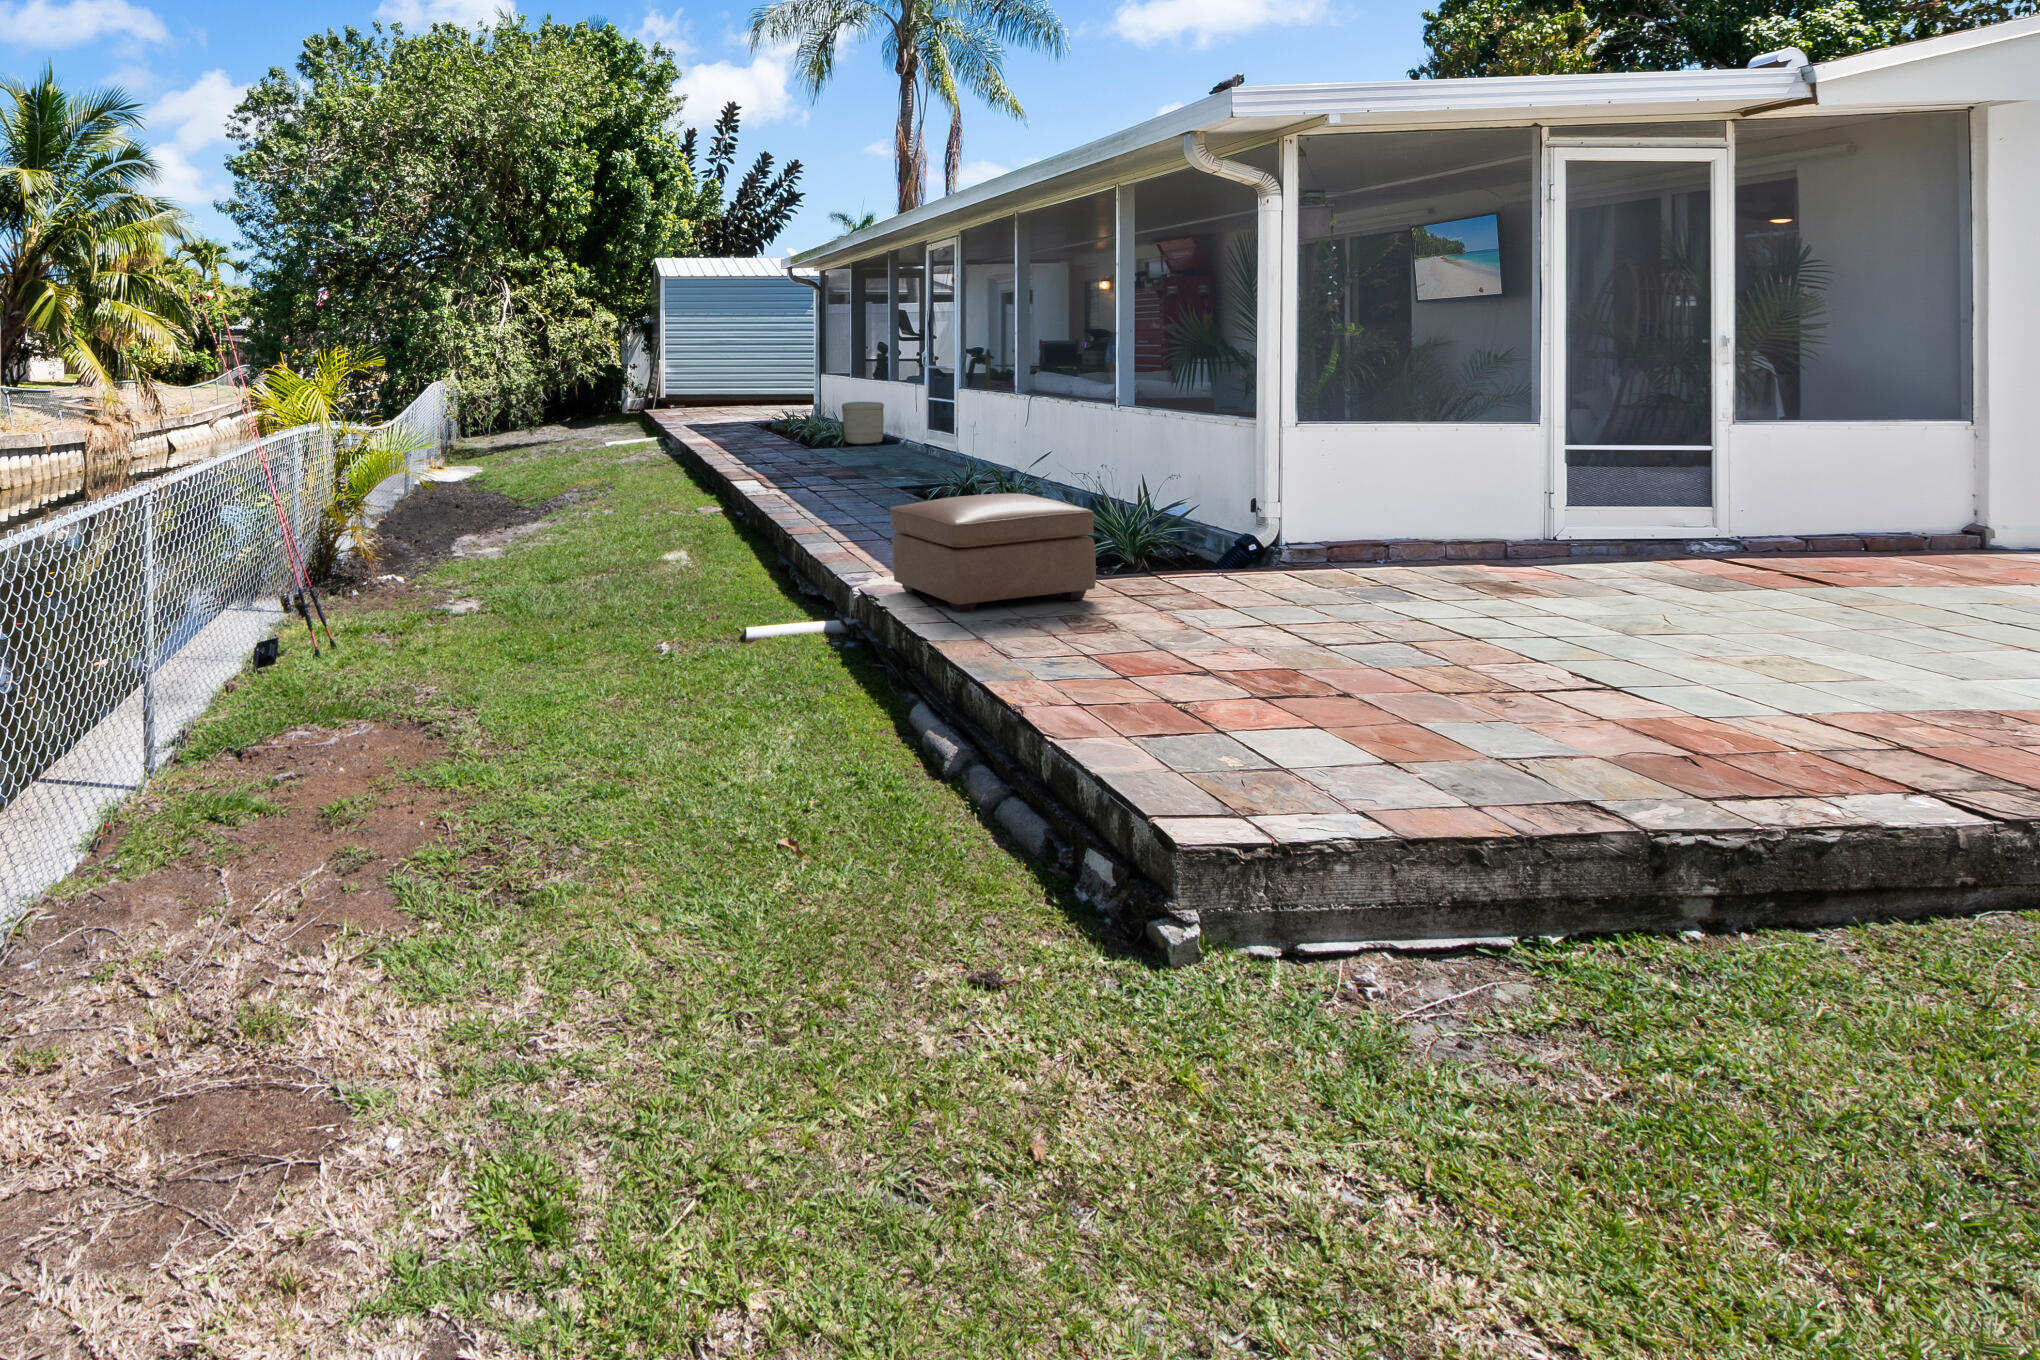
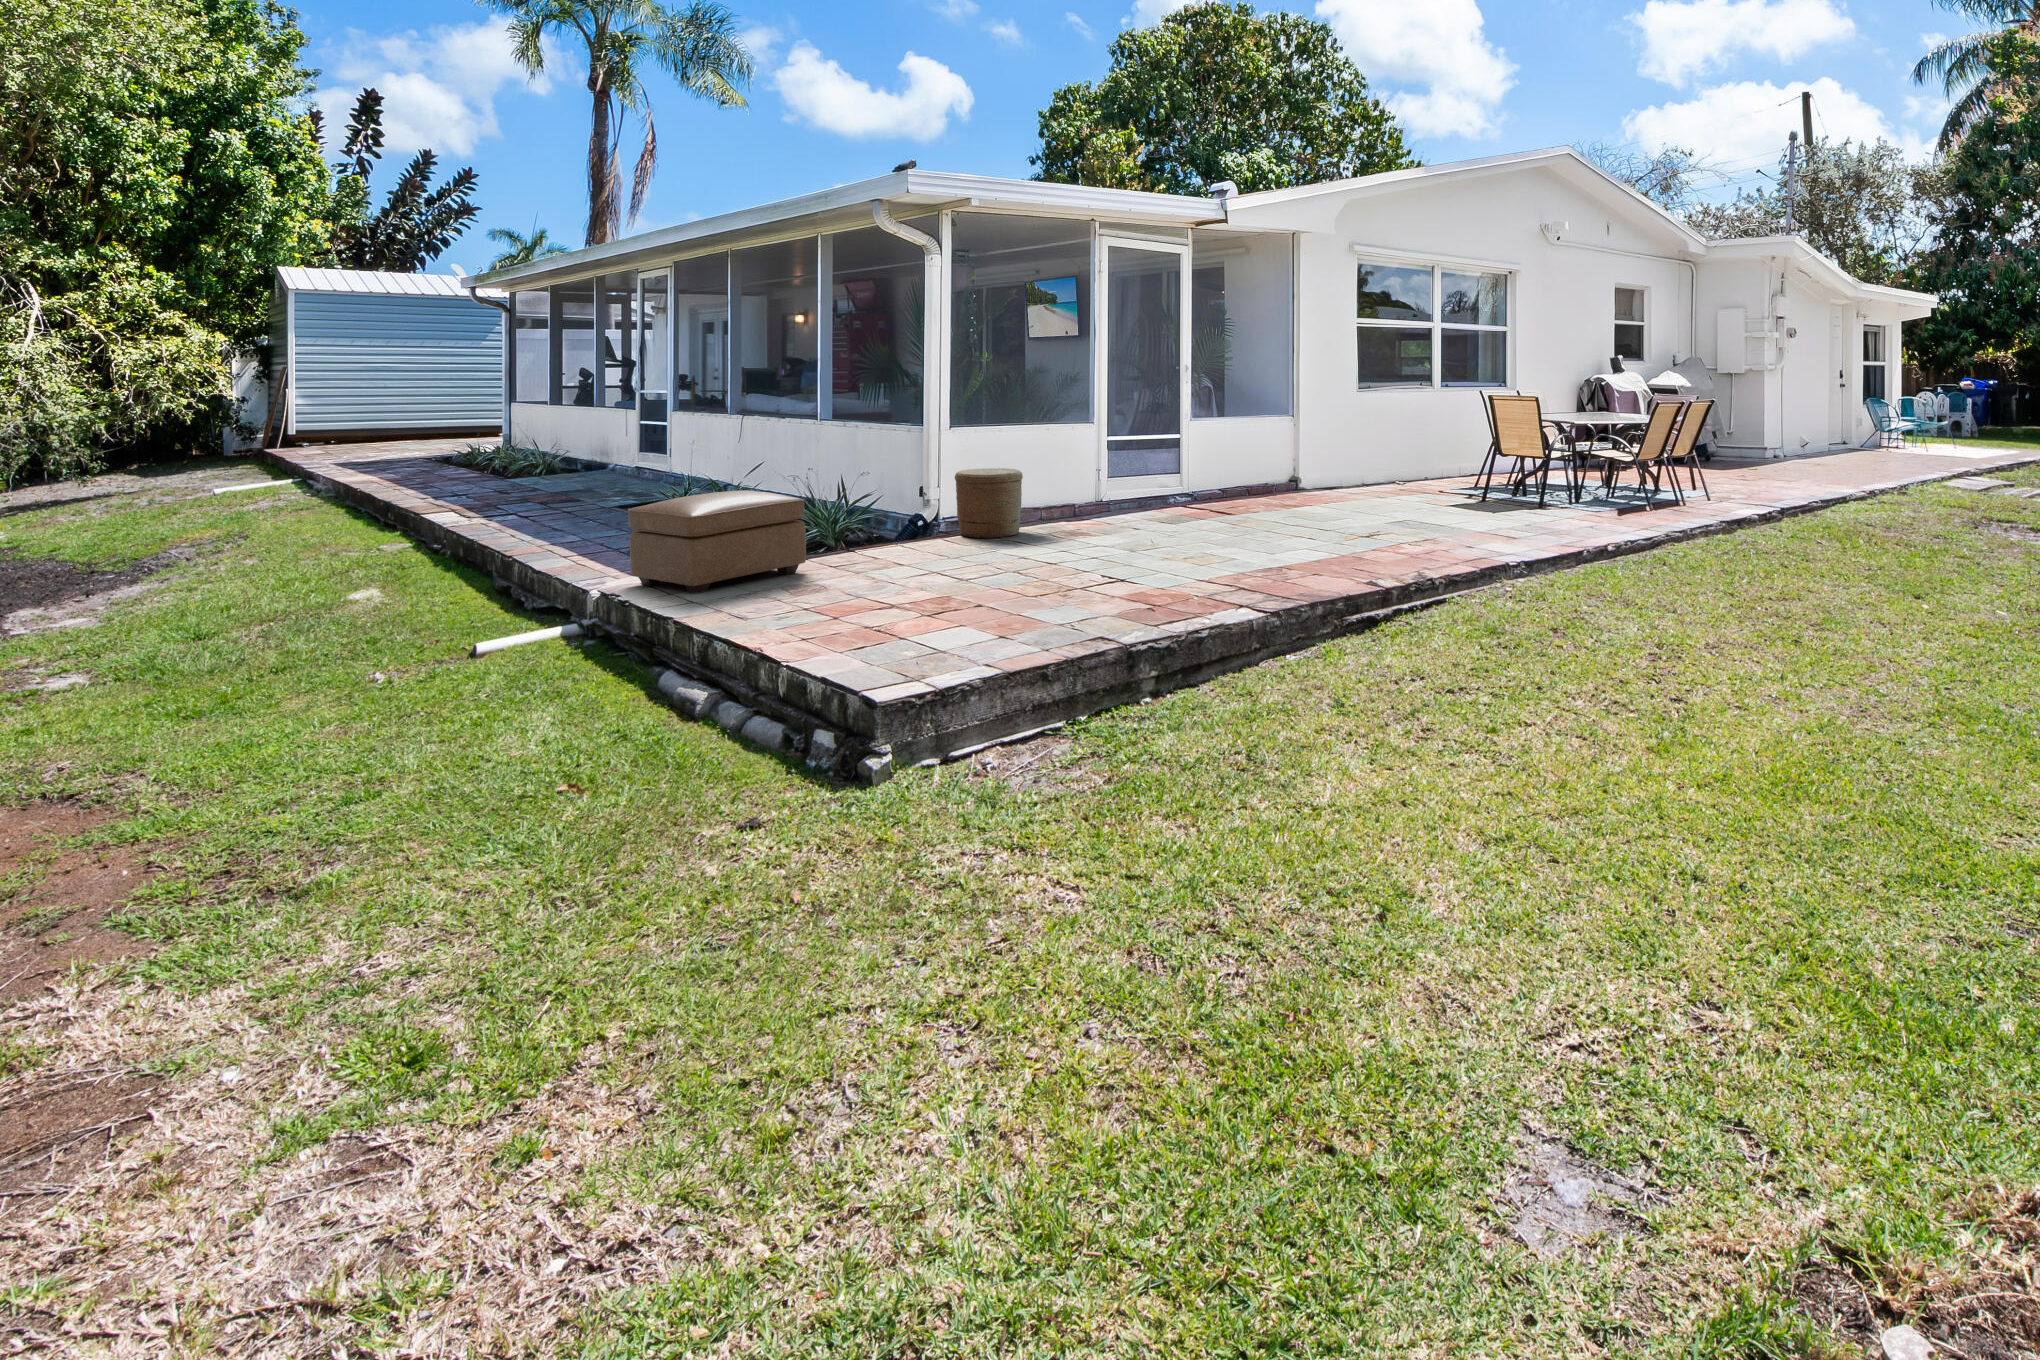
woven basket: present [842,402,884,444] -> present [955,468,1023,539]

